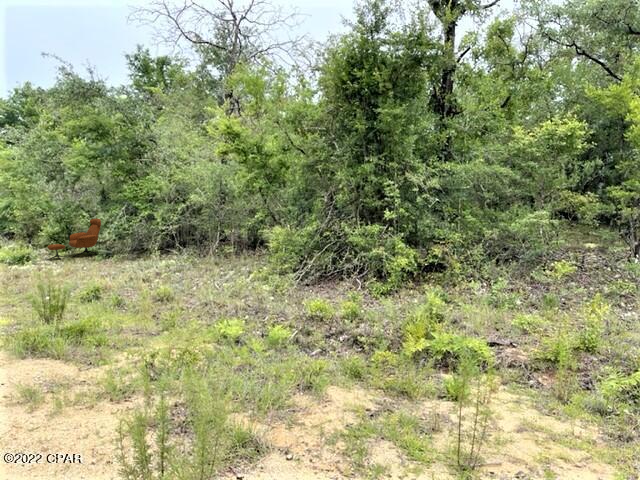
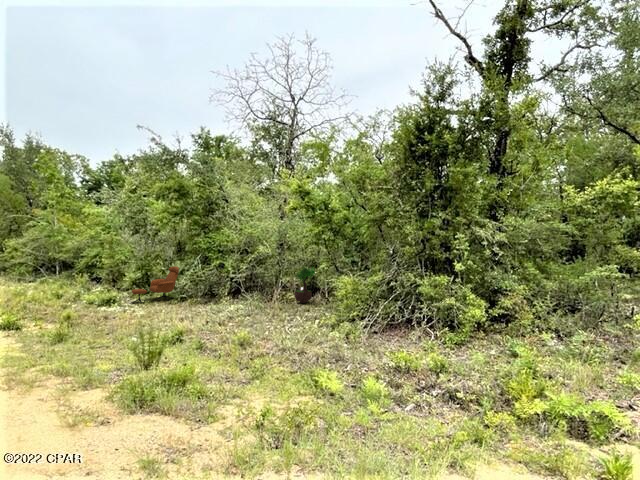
potted tree: none [228,213,253,255] -> present [295,267,315,303]

